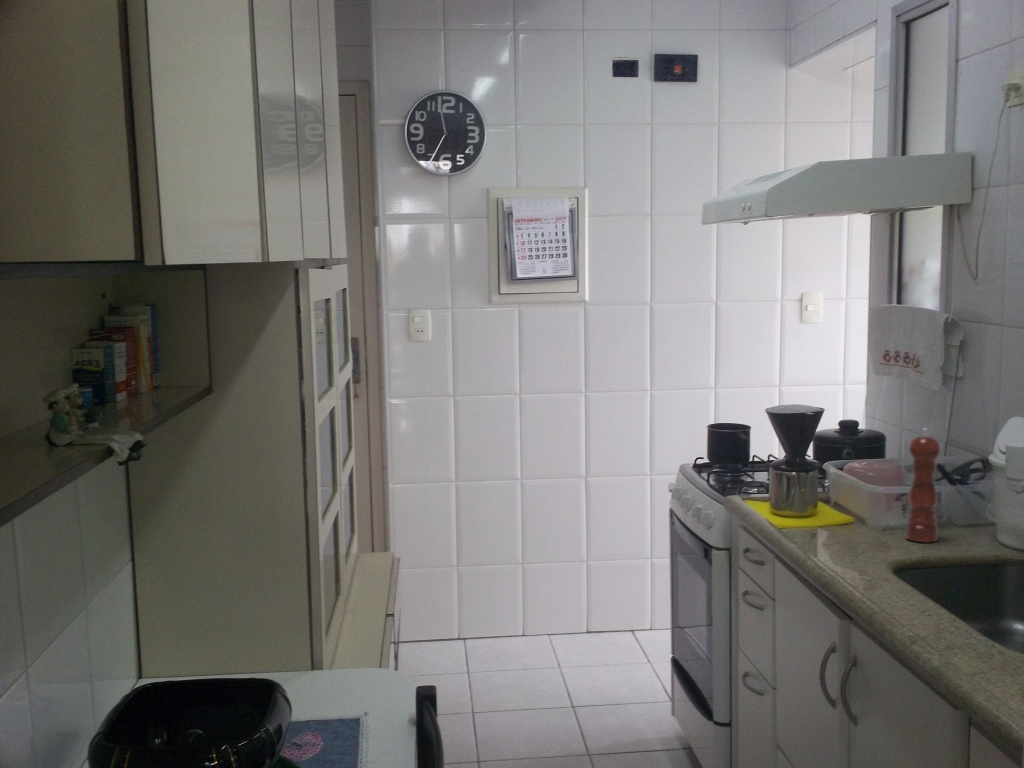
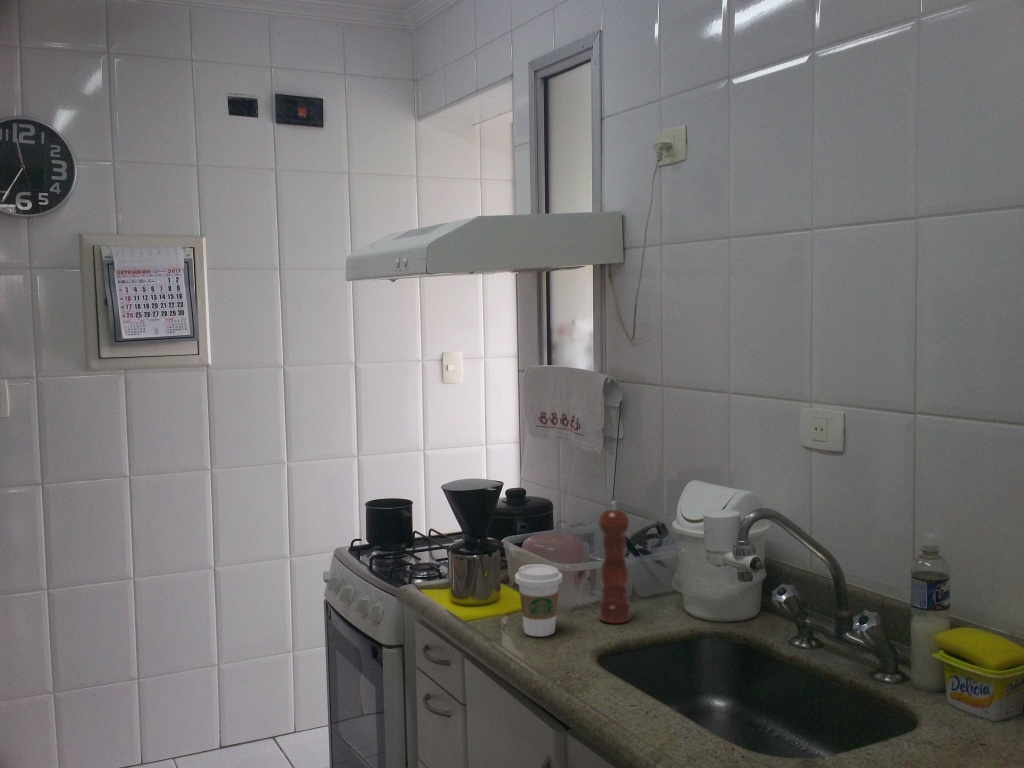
coffee cup: none [823,480,868,544] -> present [515,564,562,637]

